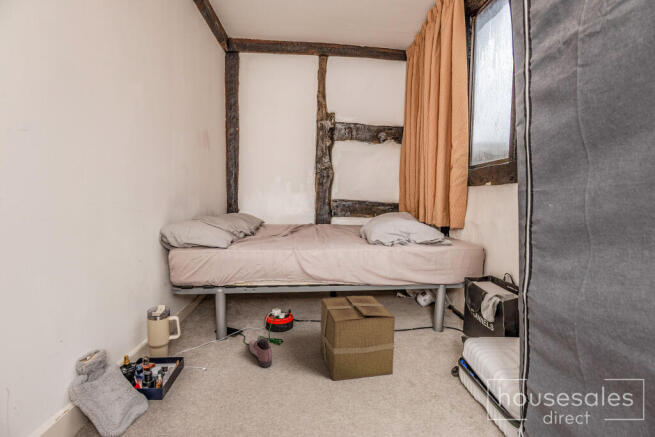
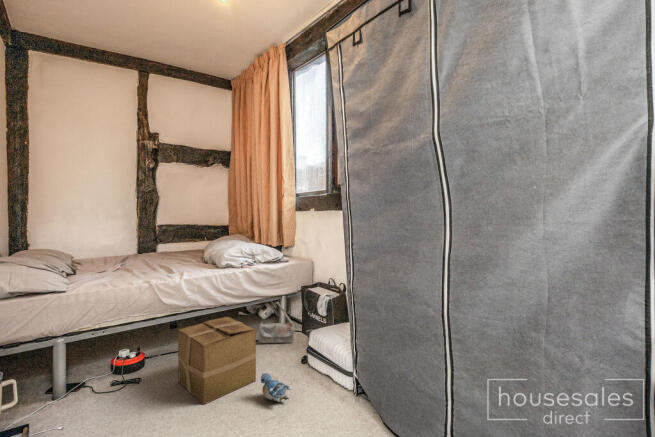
bag: none [408,290,452,342] -> present [258,302,295,343]
shoe: present [249,337,272,367] -> none [86,387,127,419]
plush toy: none [393,369,428,412] -> present [261,373,291,402]

